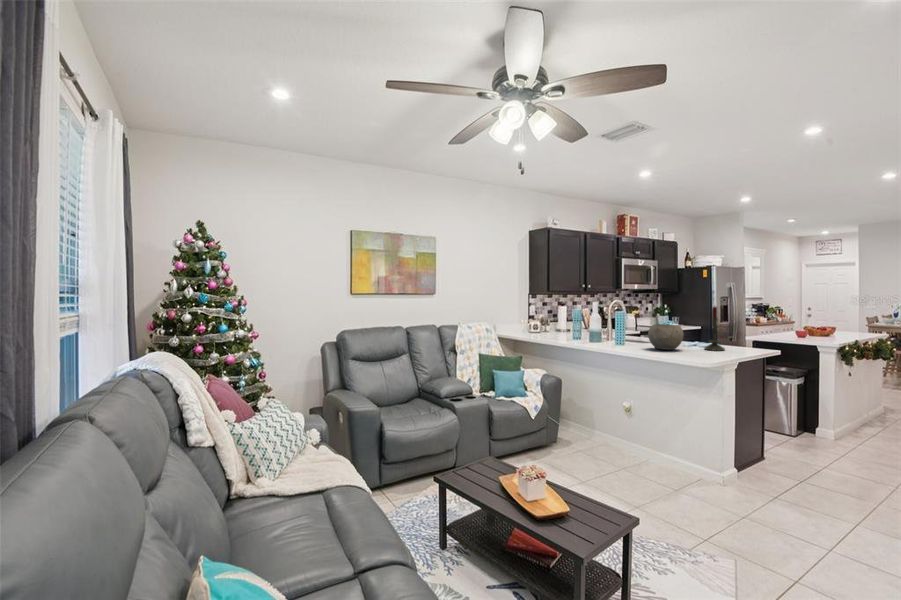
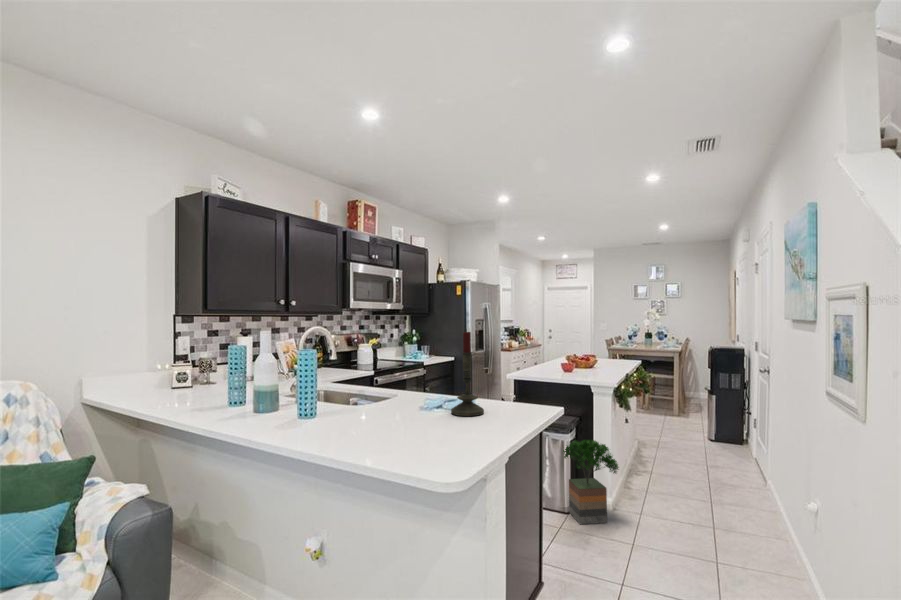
bowl: present [648,324,684,350] -> none [349,369,414,424]
potted tree: none [790,385,842,445] -> present [563,440,619,524]

